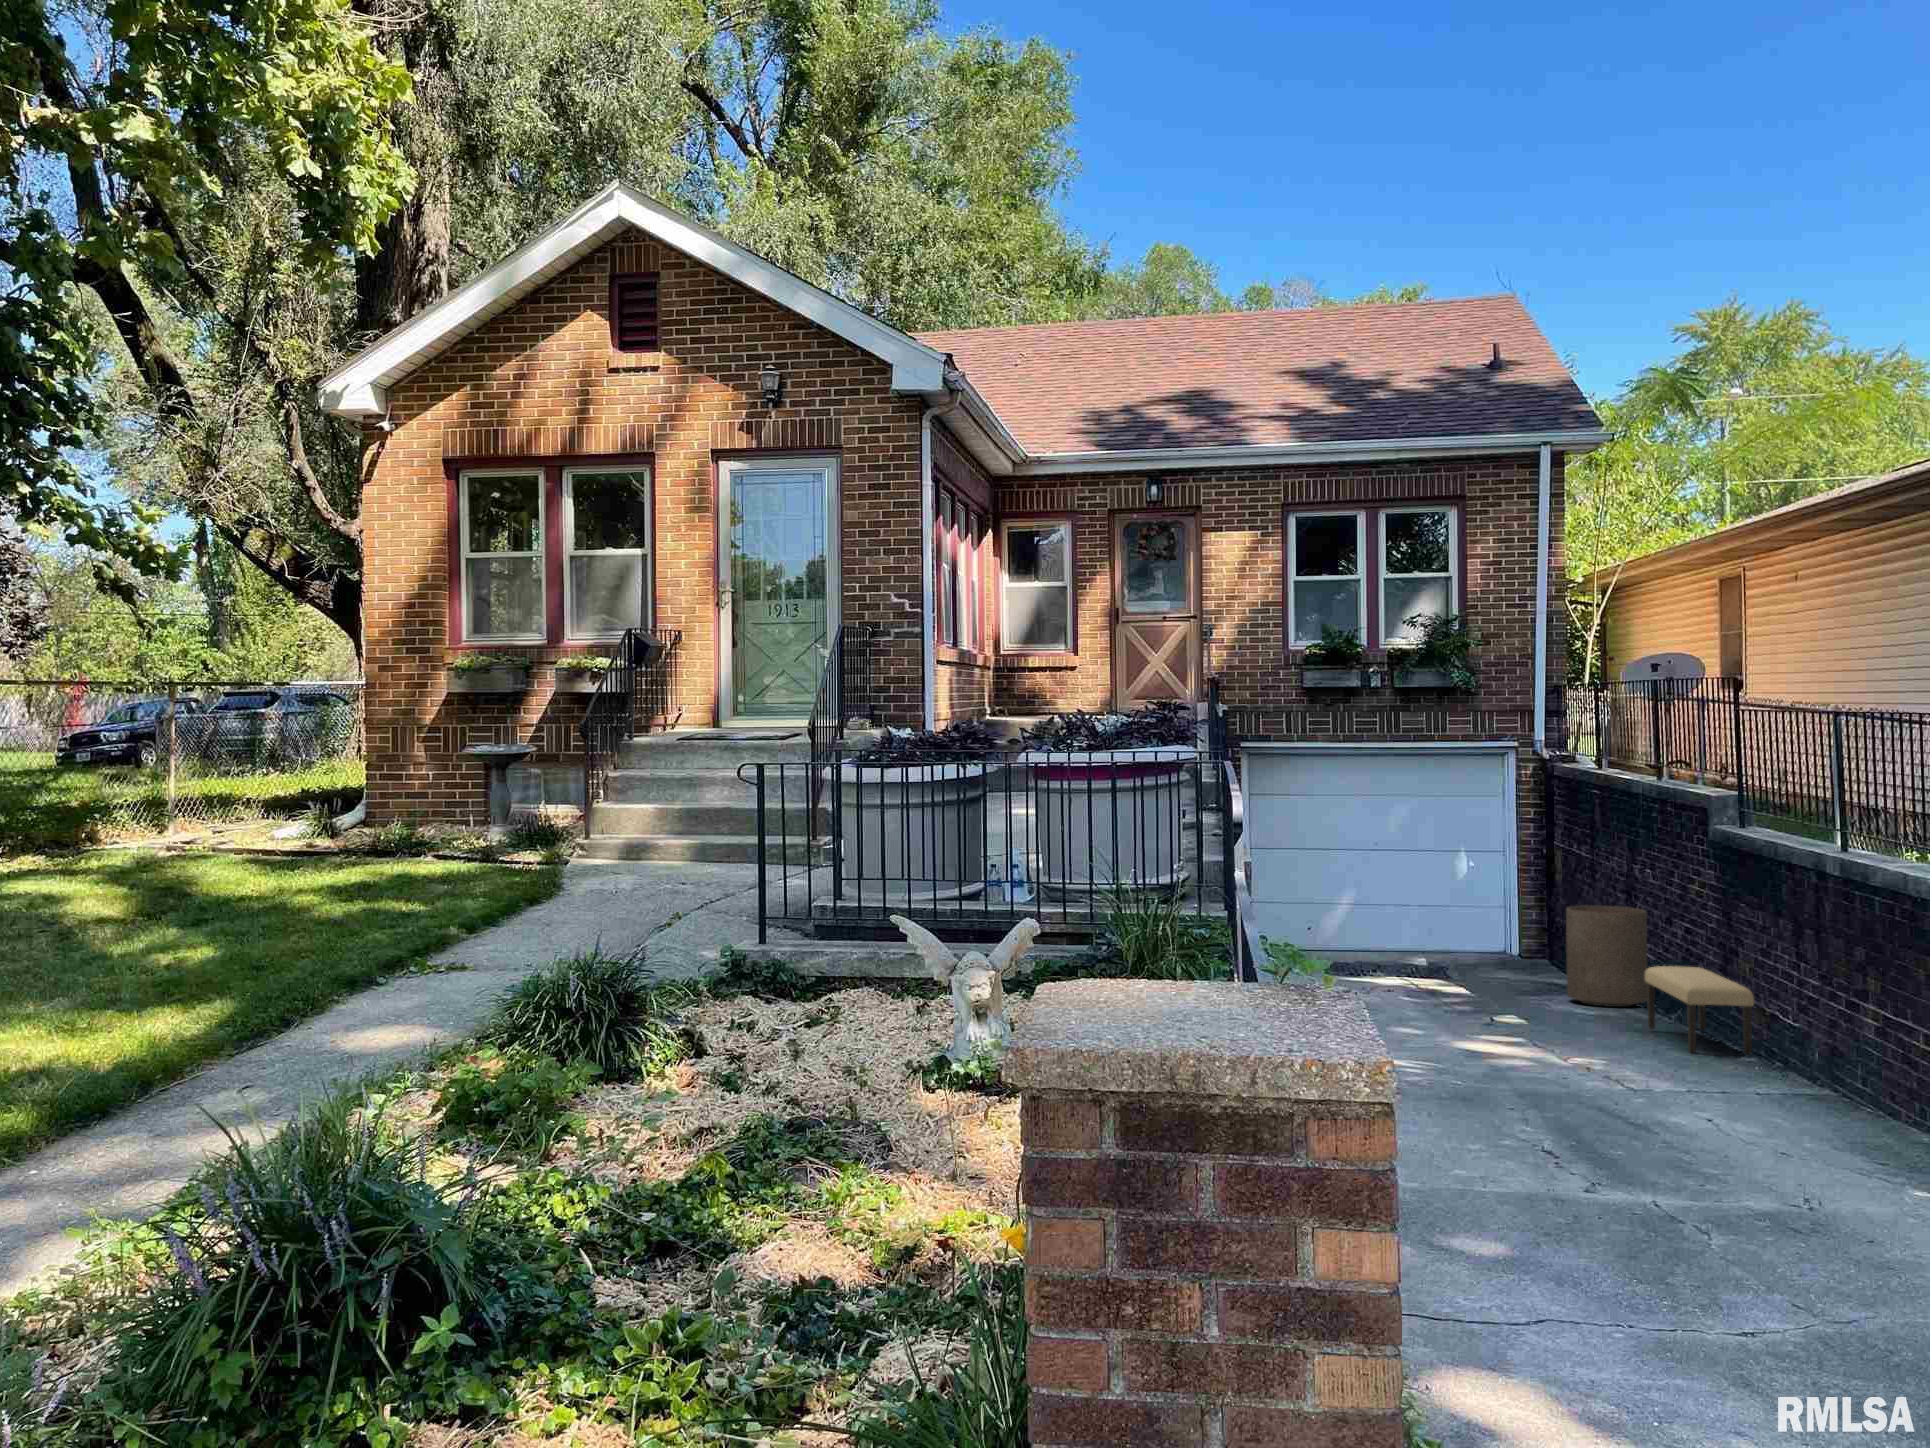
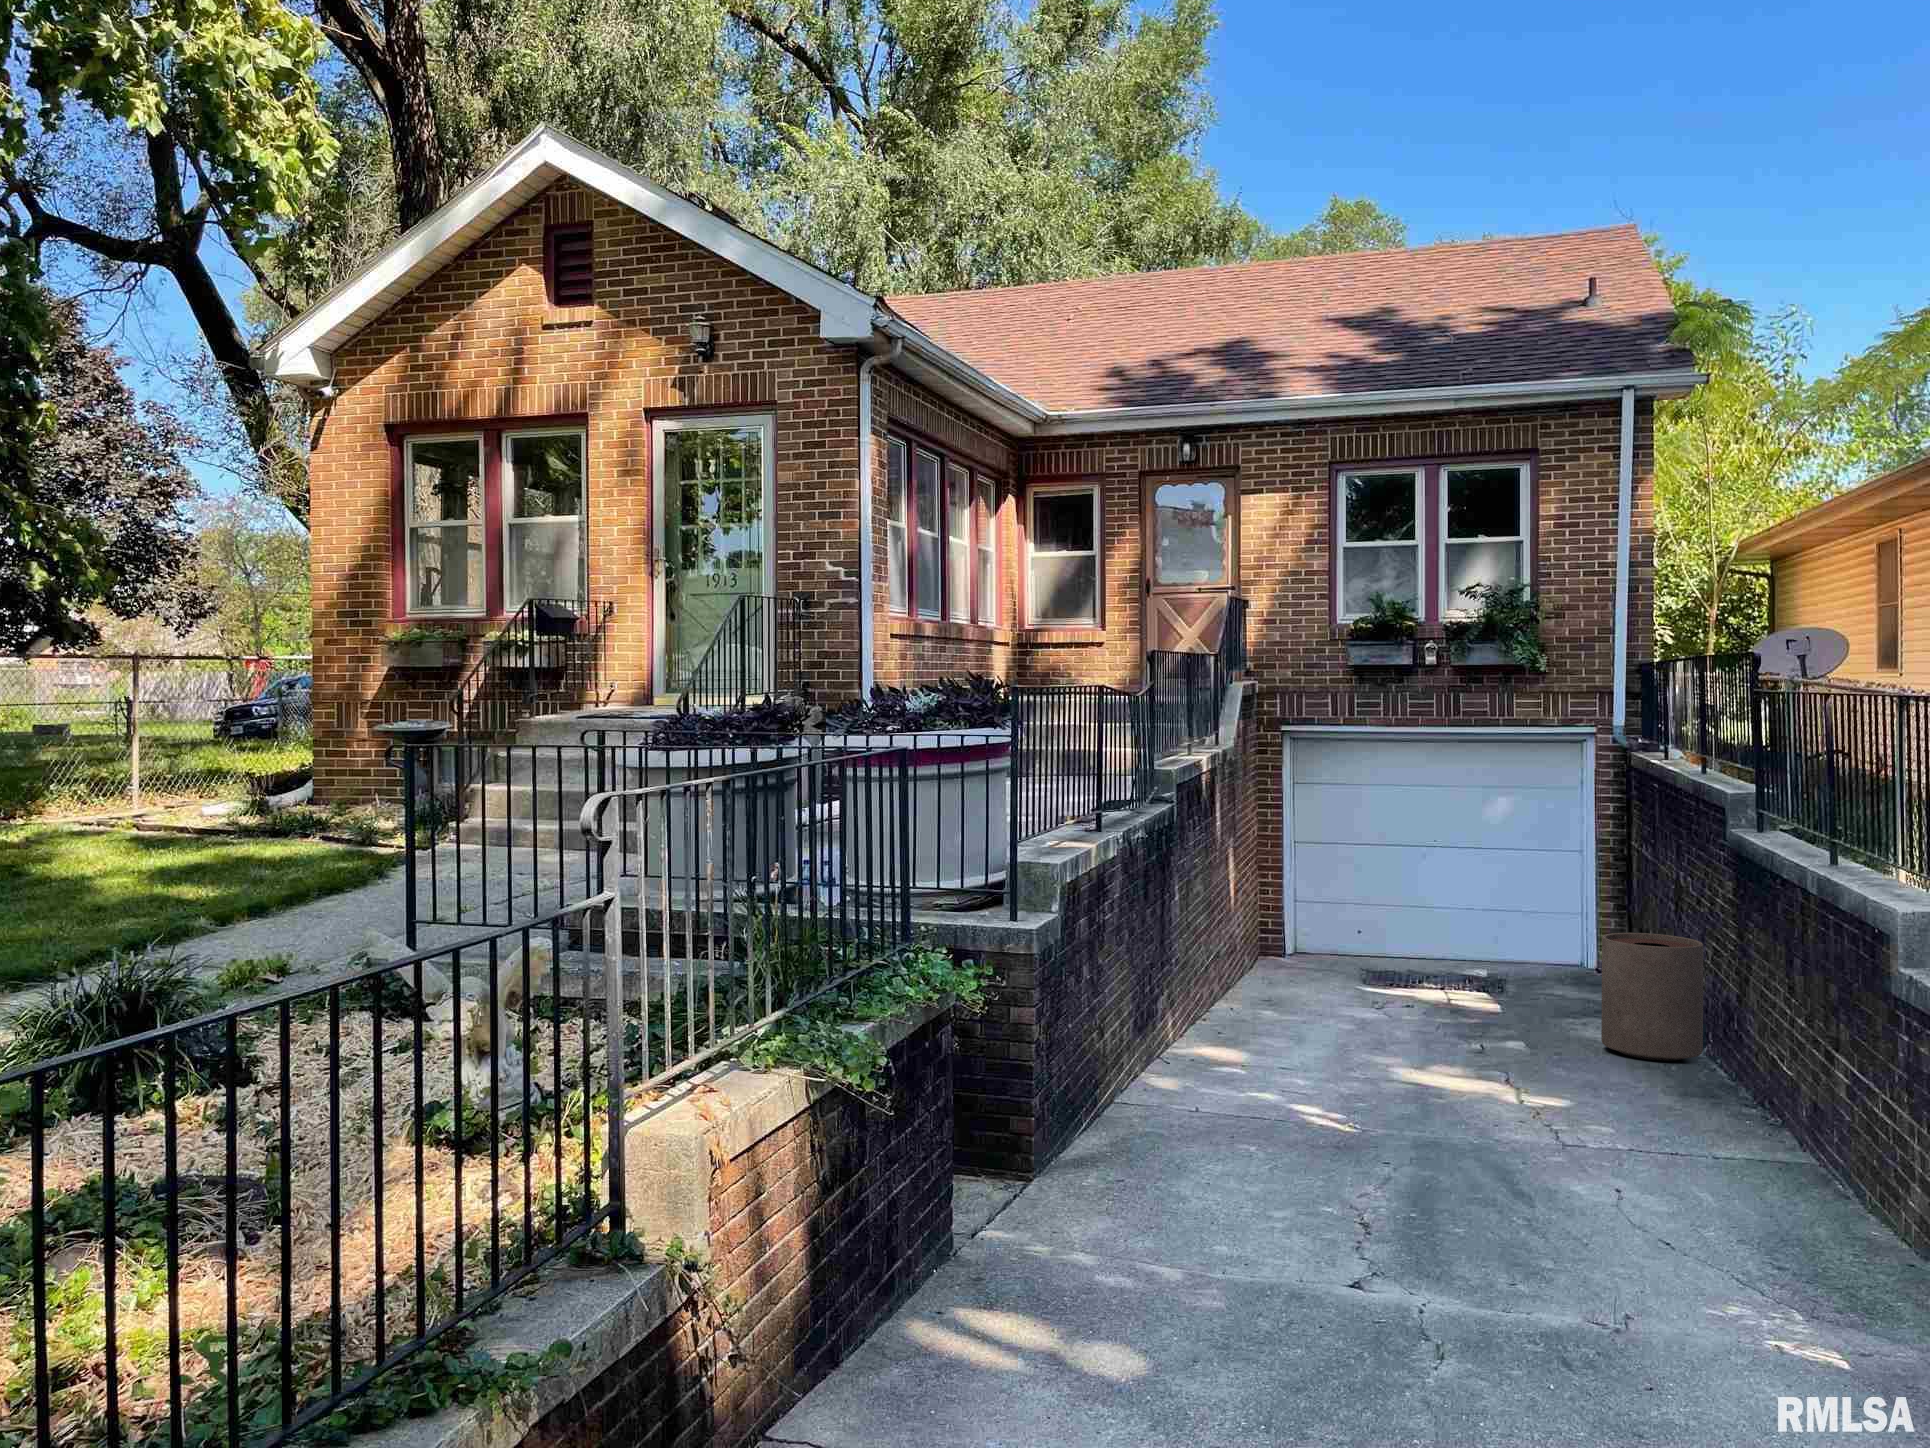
bench: present [1645,966,1754,1055] -> none [1674,1026,1801,1162]

